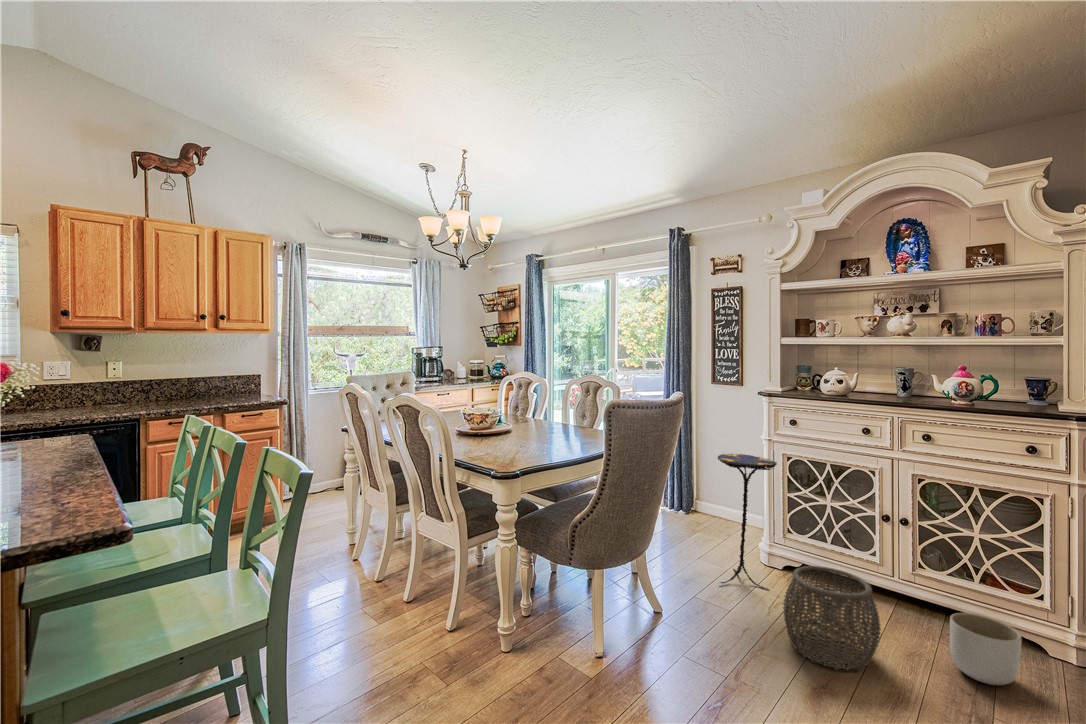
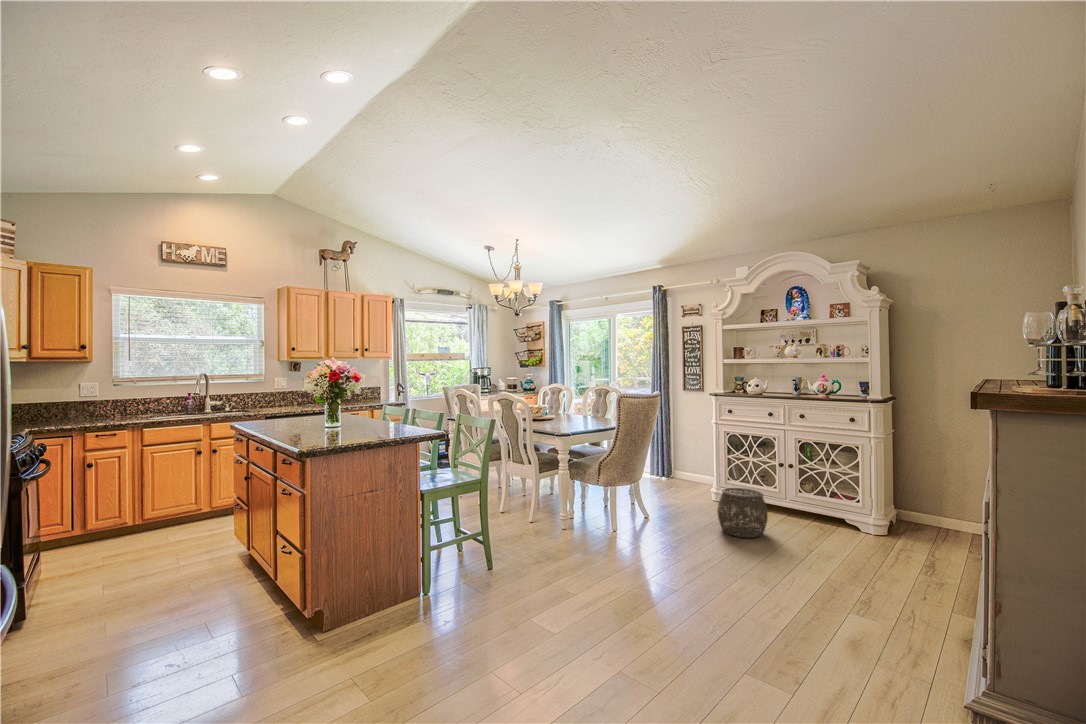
side table: present [718,454,777,589] -> none [683,431,719,511]
planter: present [950,613,1022,685] -> none [805,509,839,542]

